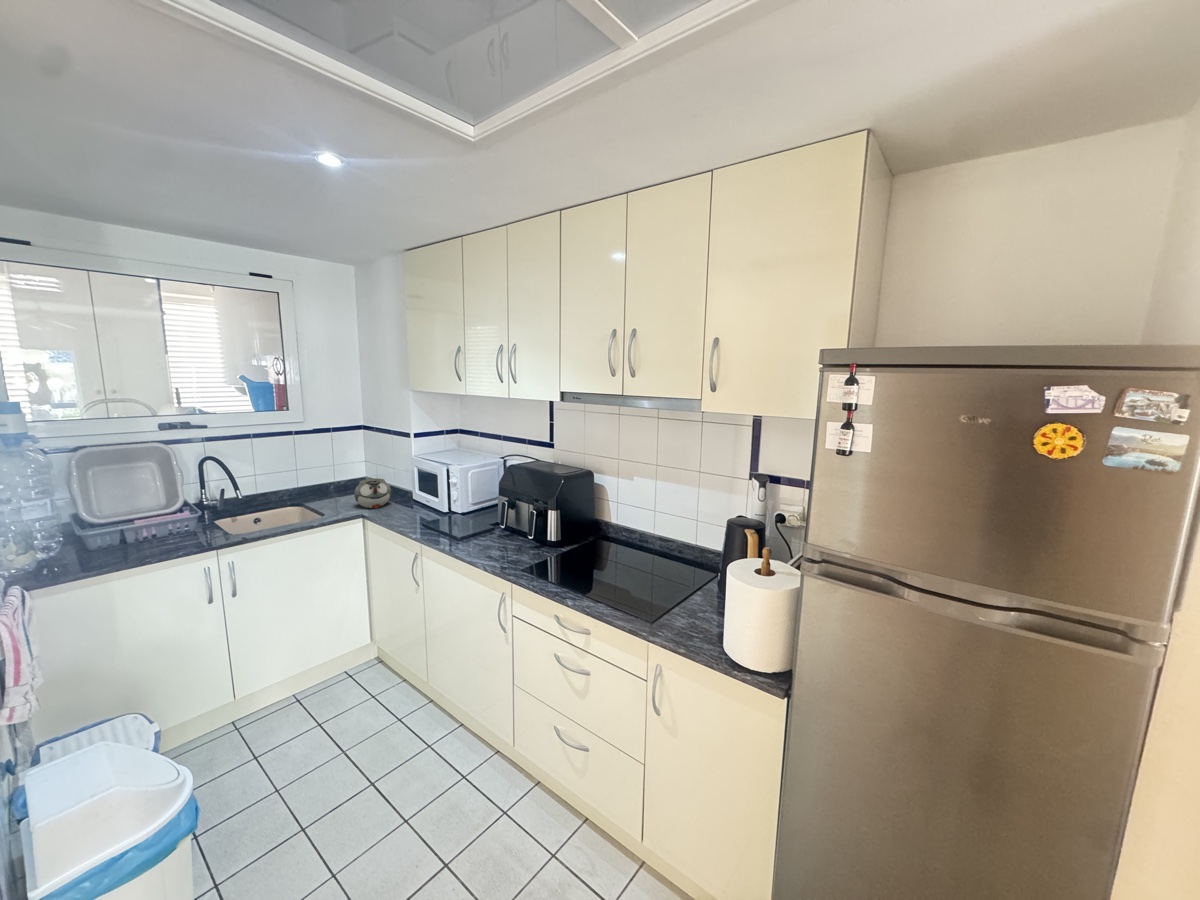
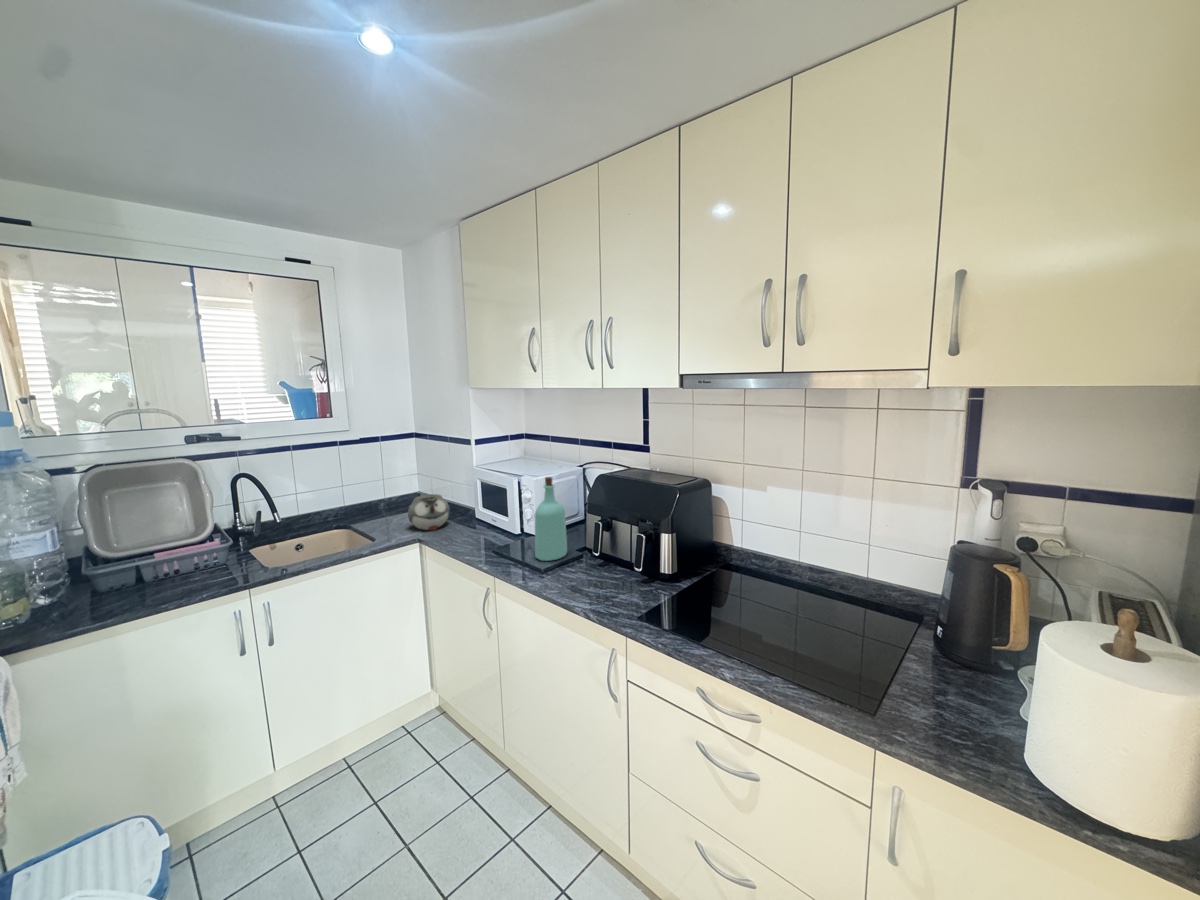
bottle: none [457,466,484,532] -> present [534,477,567,561]

